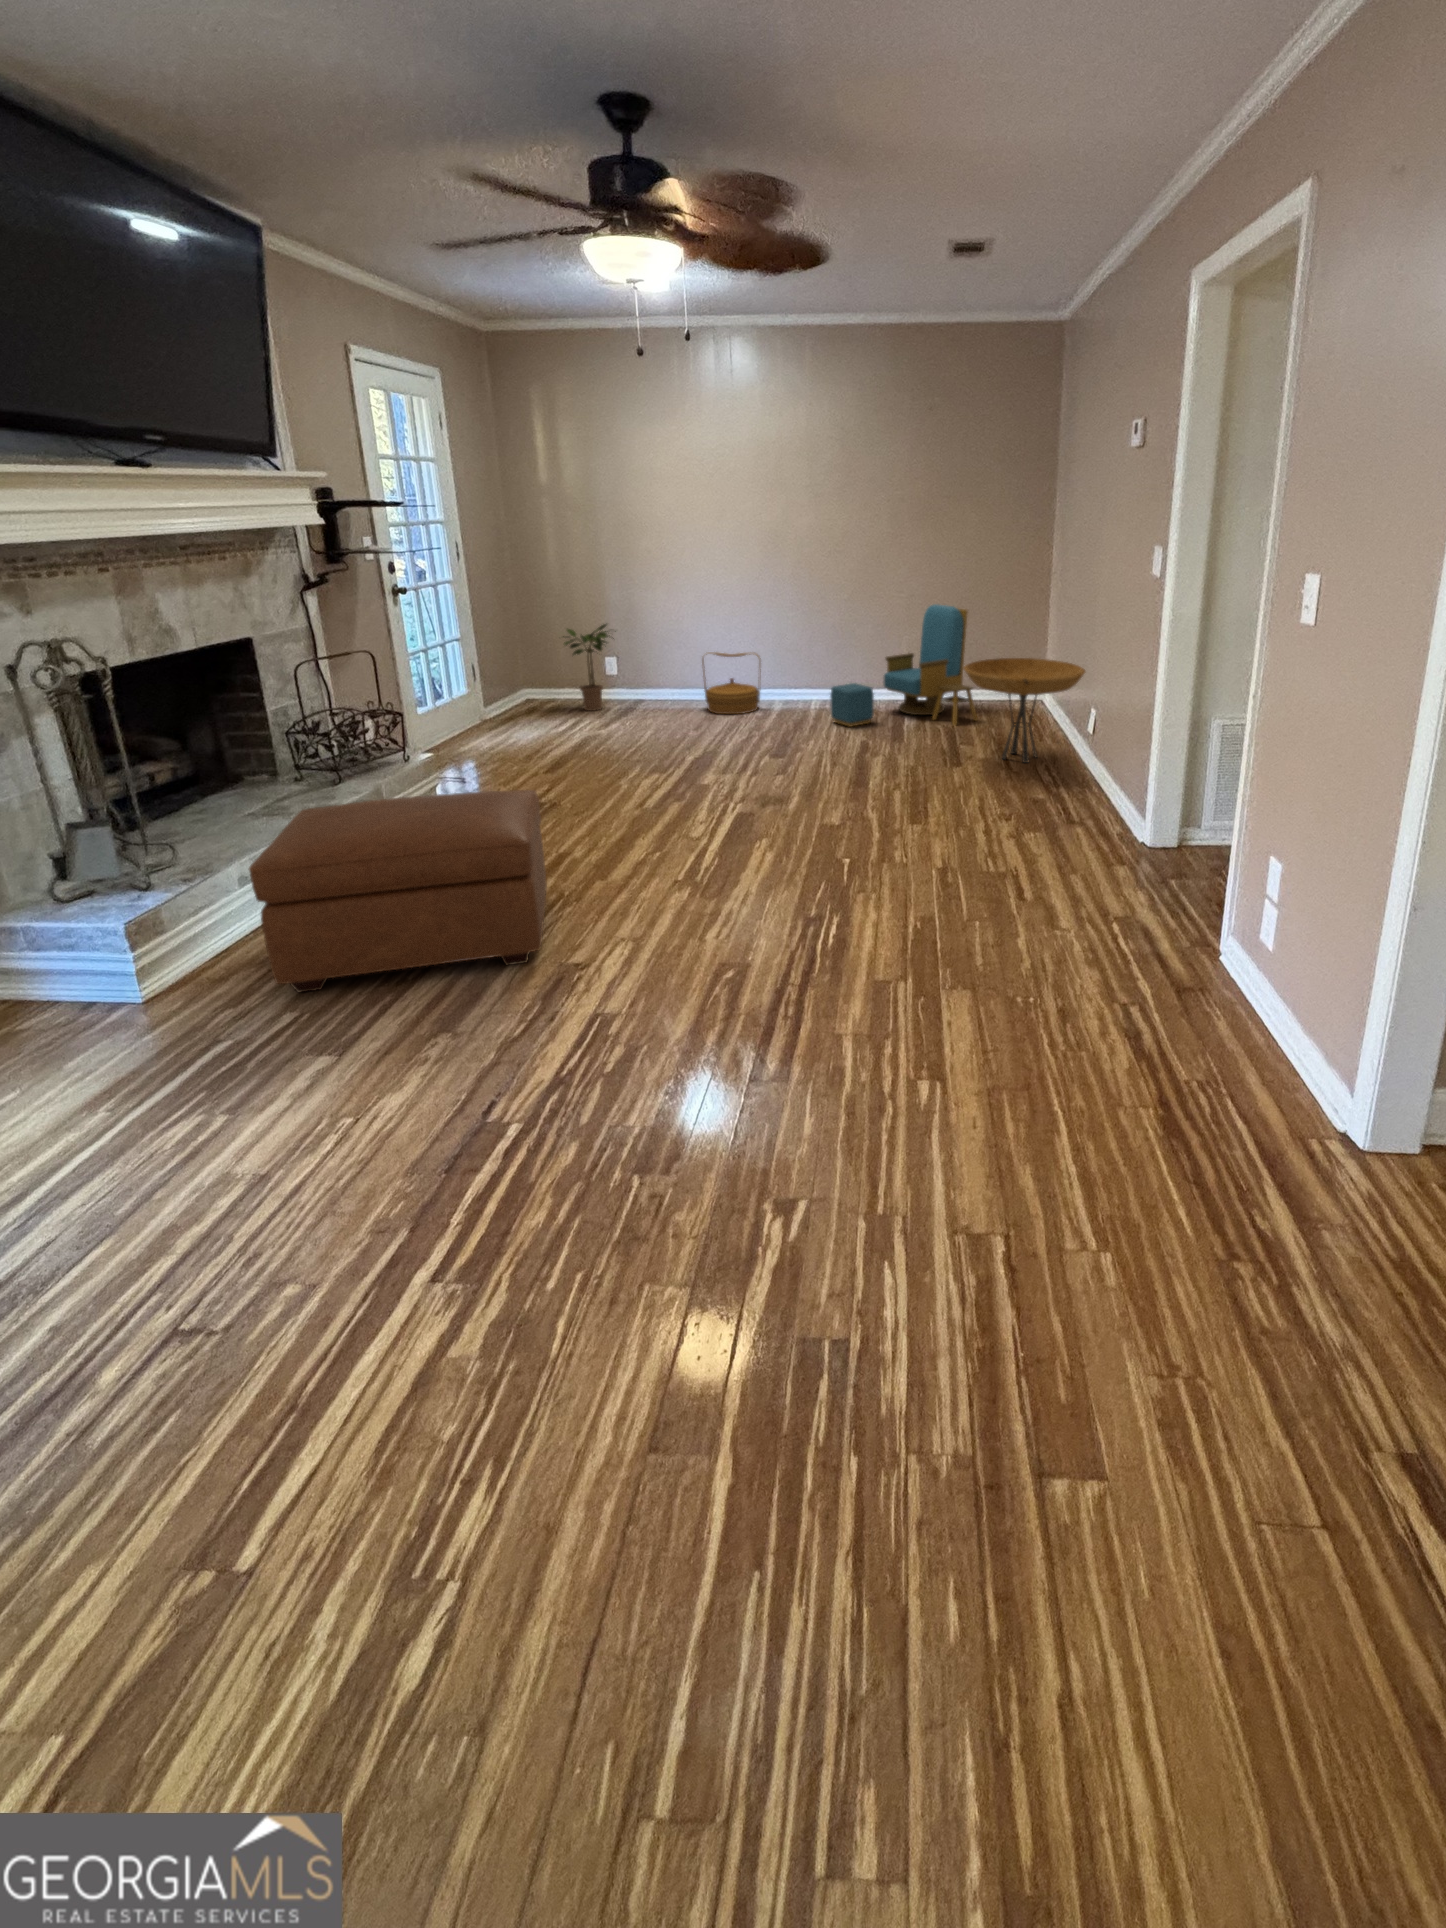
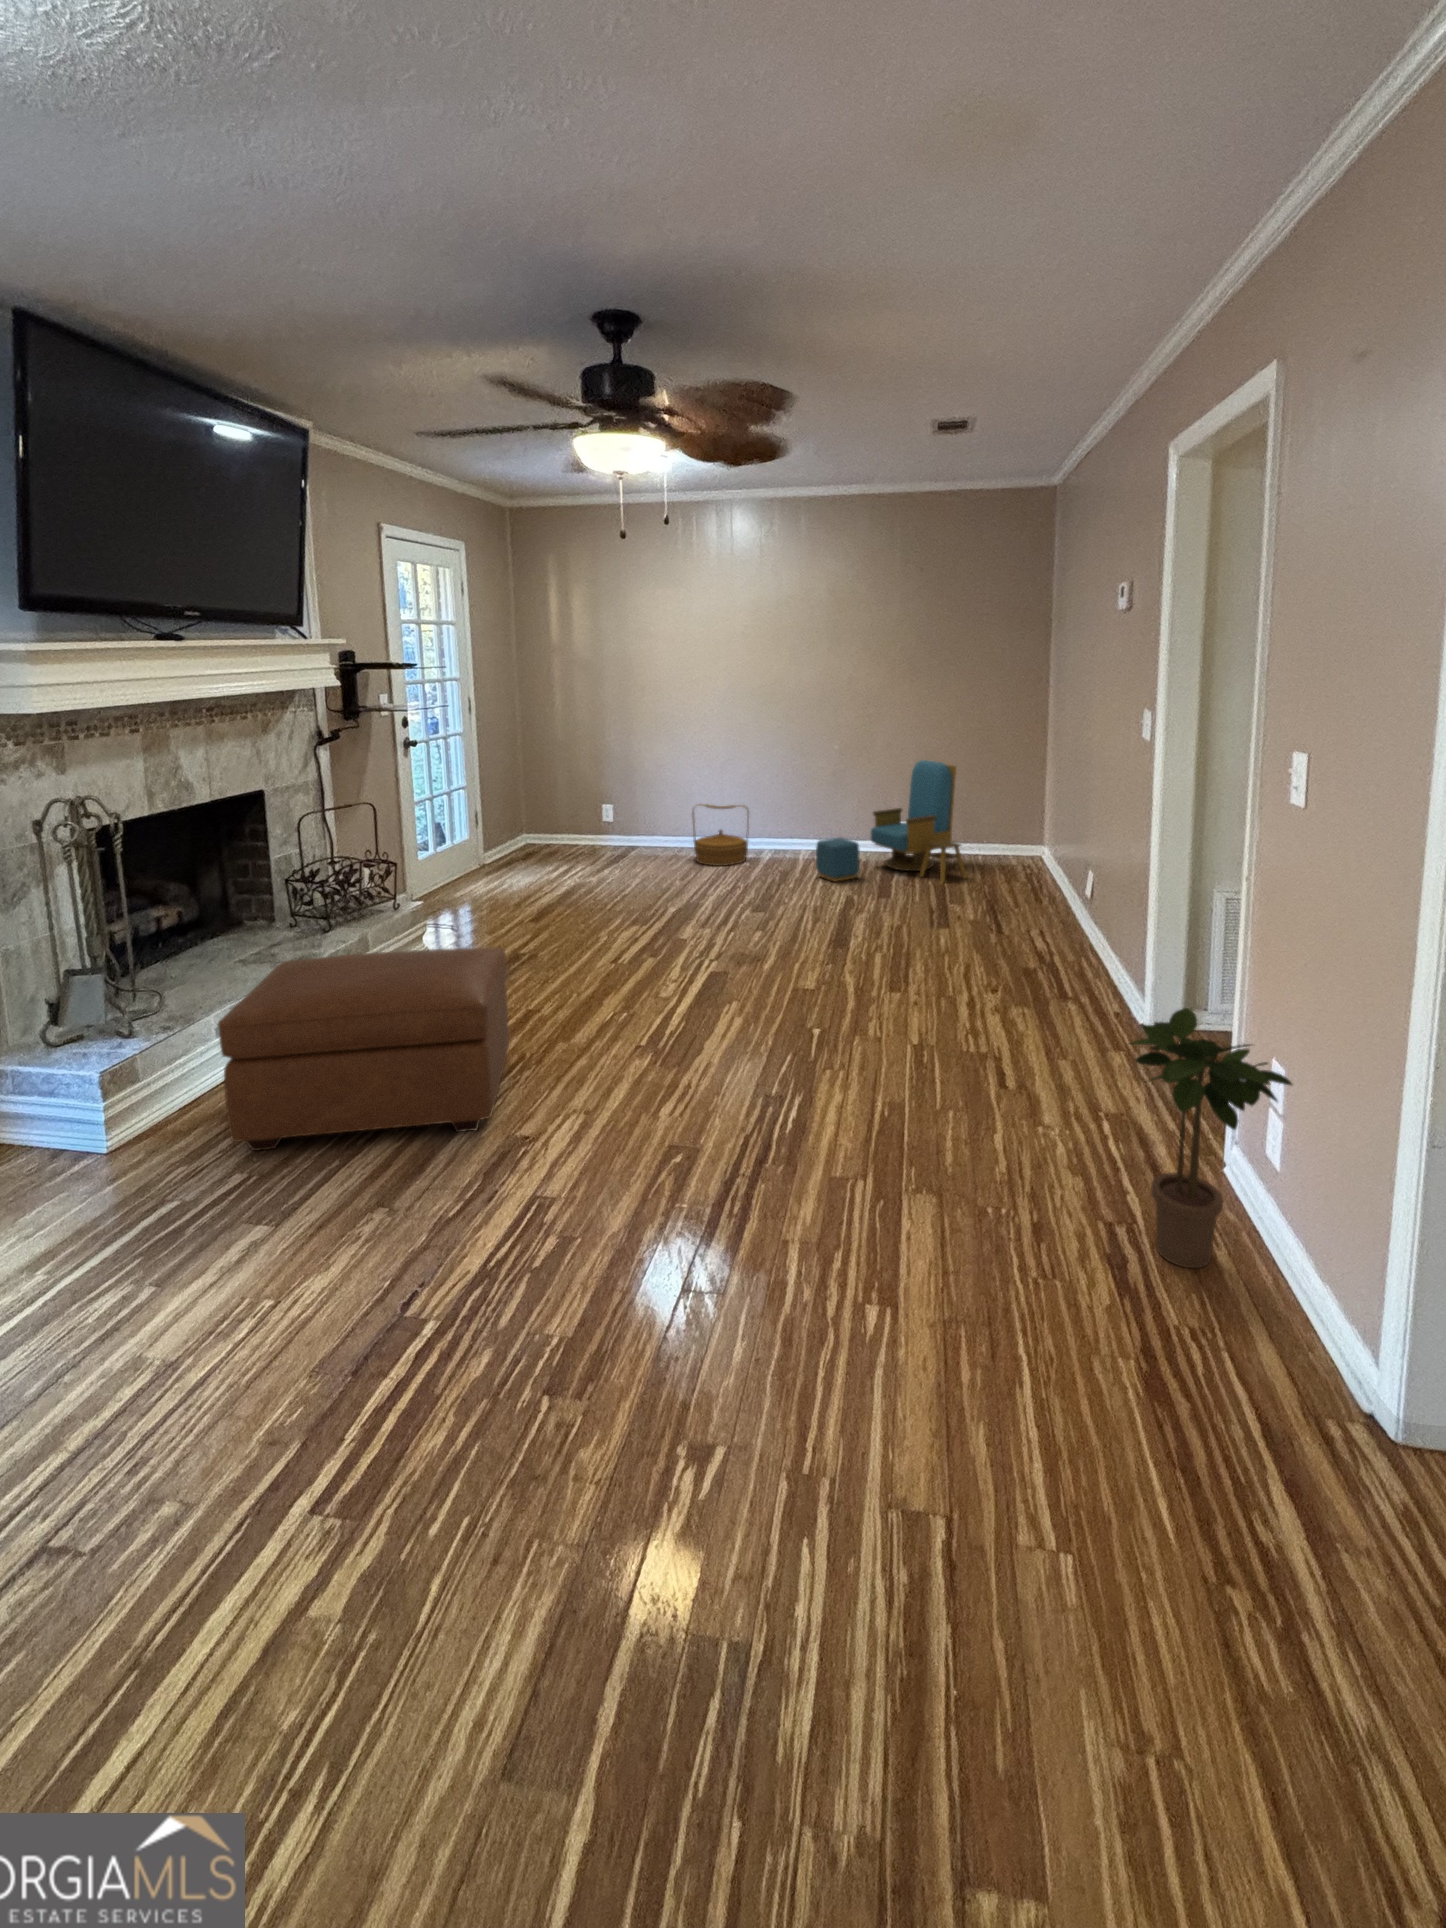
potted plant: present [563,624,616,711] -> present [1130,1008,1292,1268]
side table: present [964,658,1086,763] -> none [948,817,1076,926]

